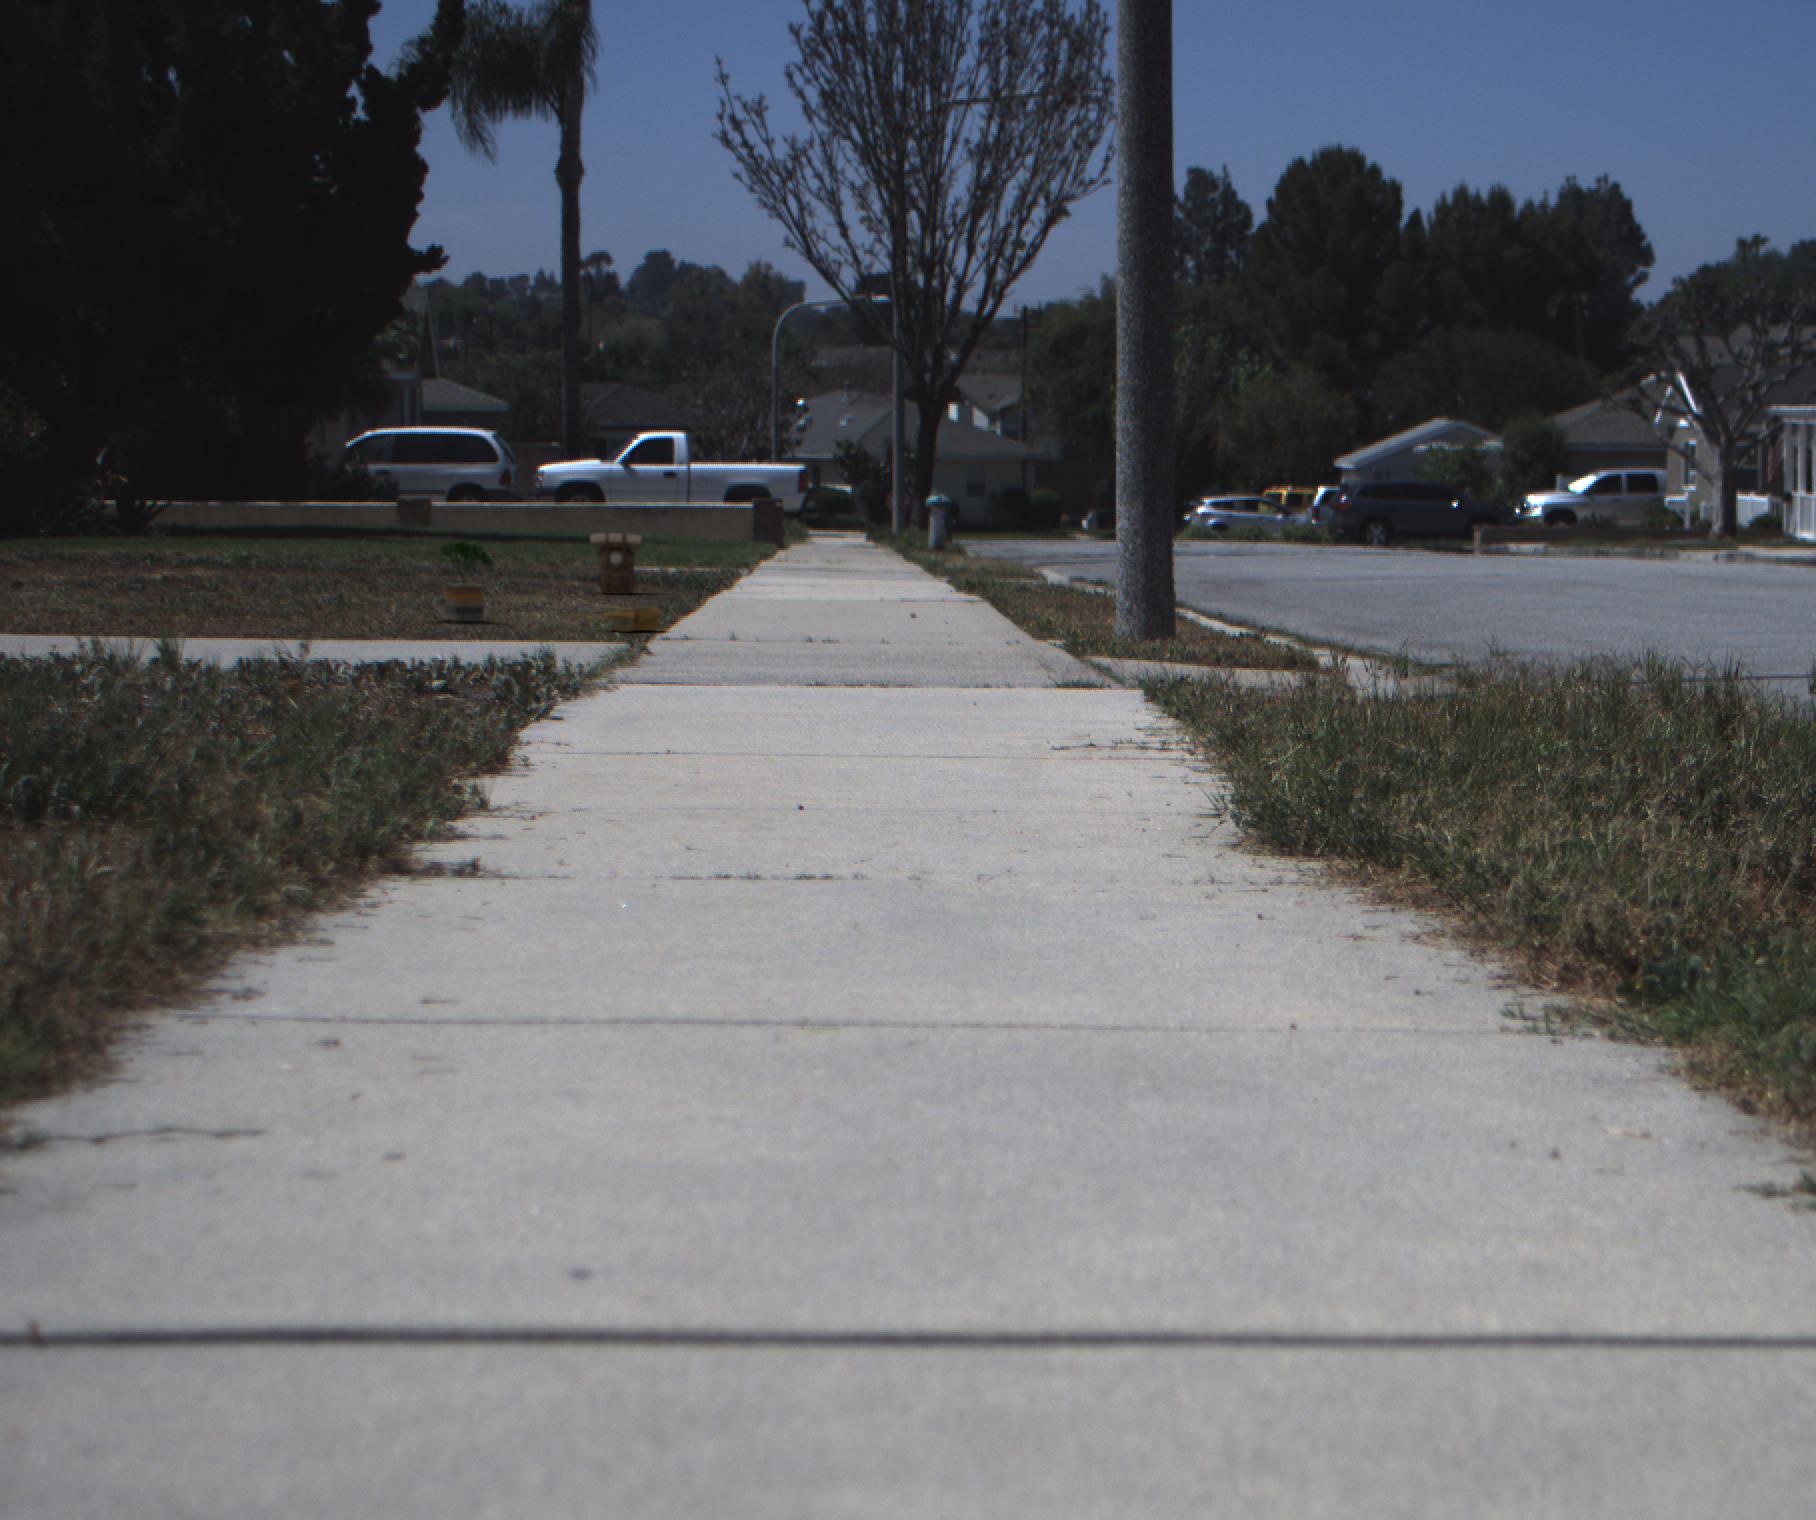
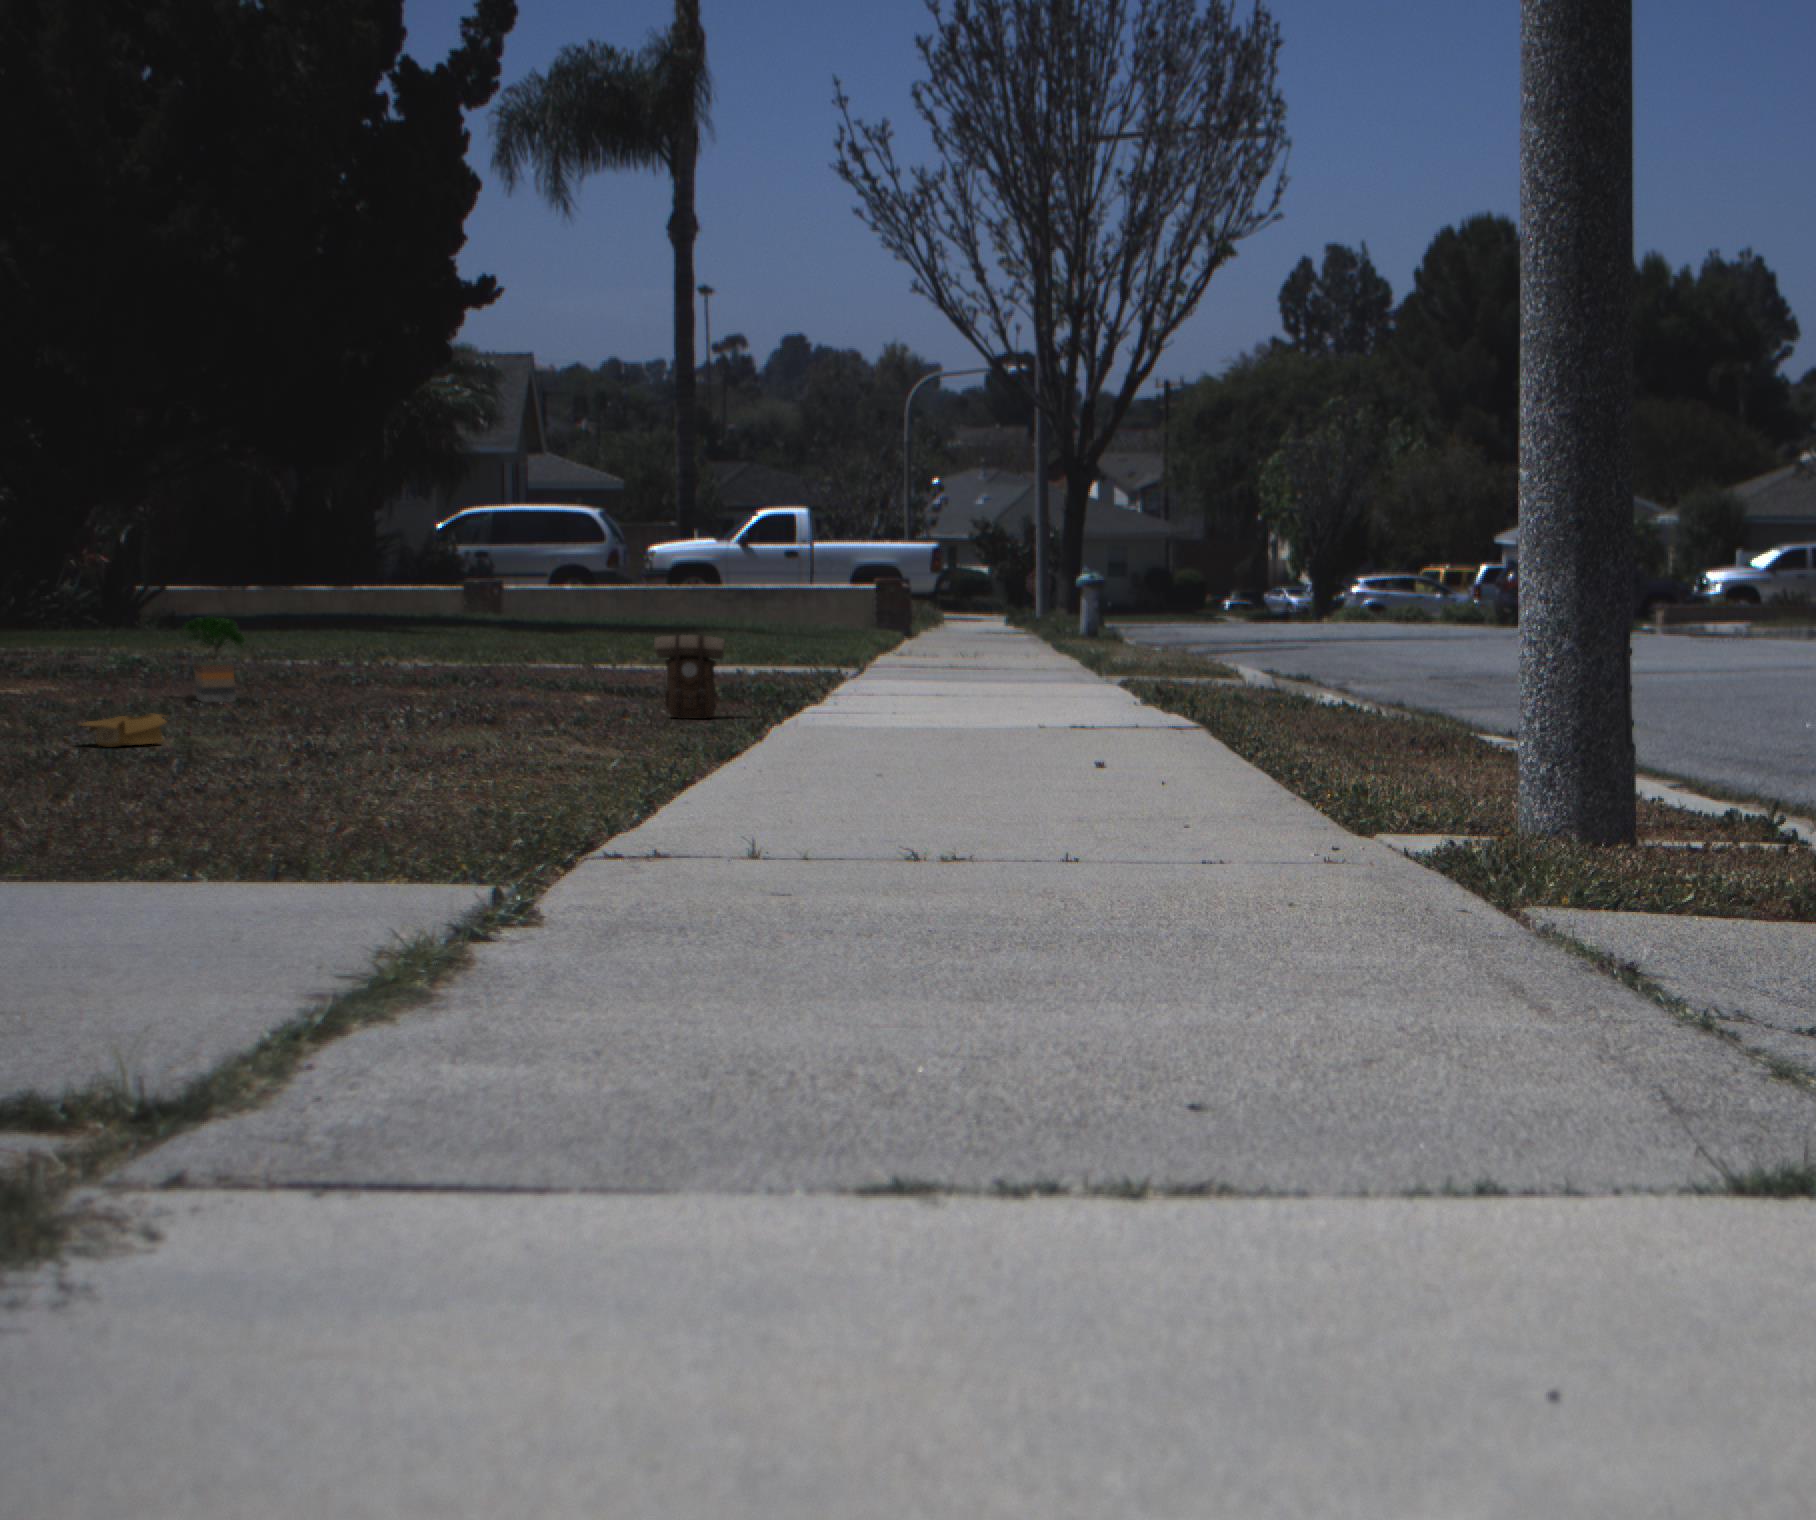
potted tree: present [438,541,495,621] -> present [183,617,244,702]
cardboard box: present [603,607,663,632] -> present [78,714,166,747]

